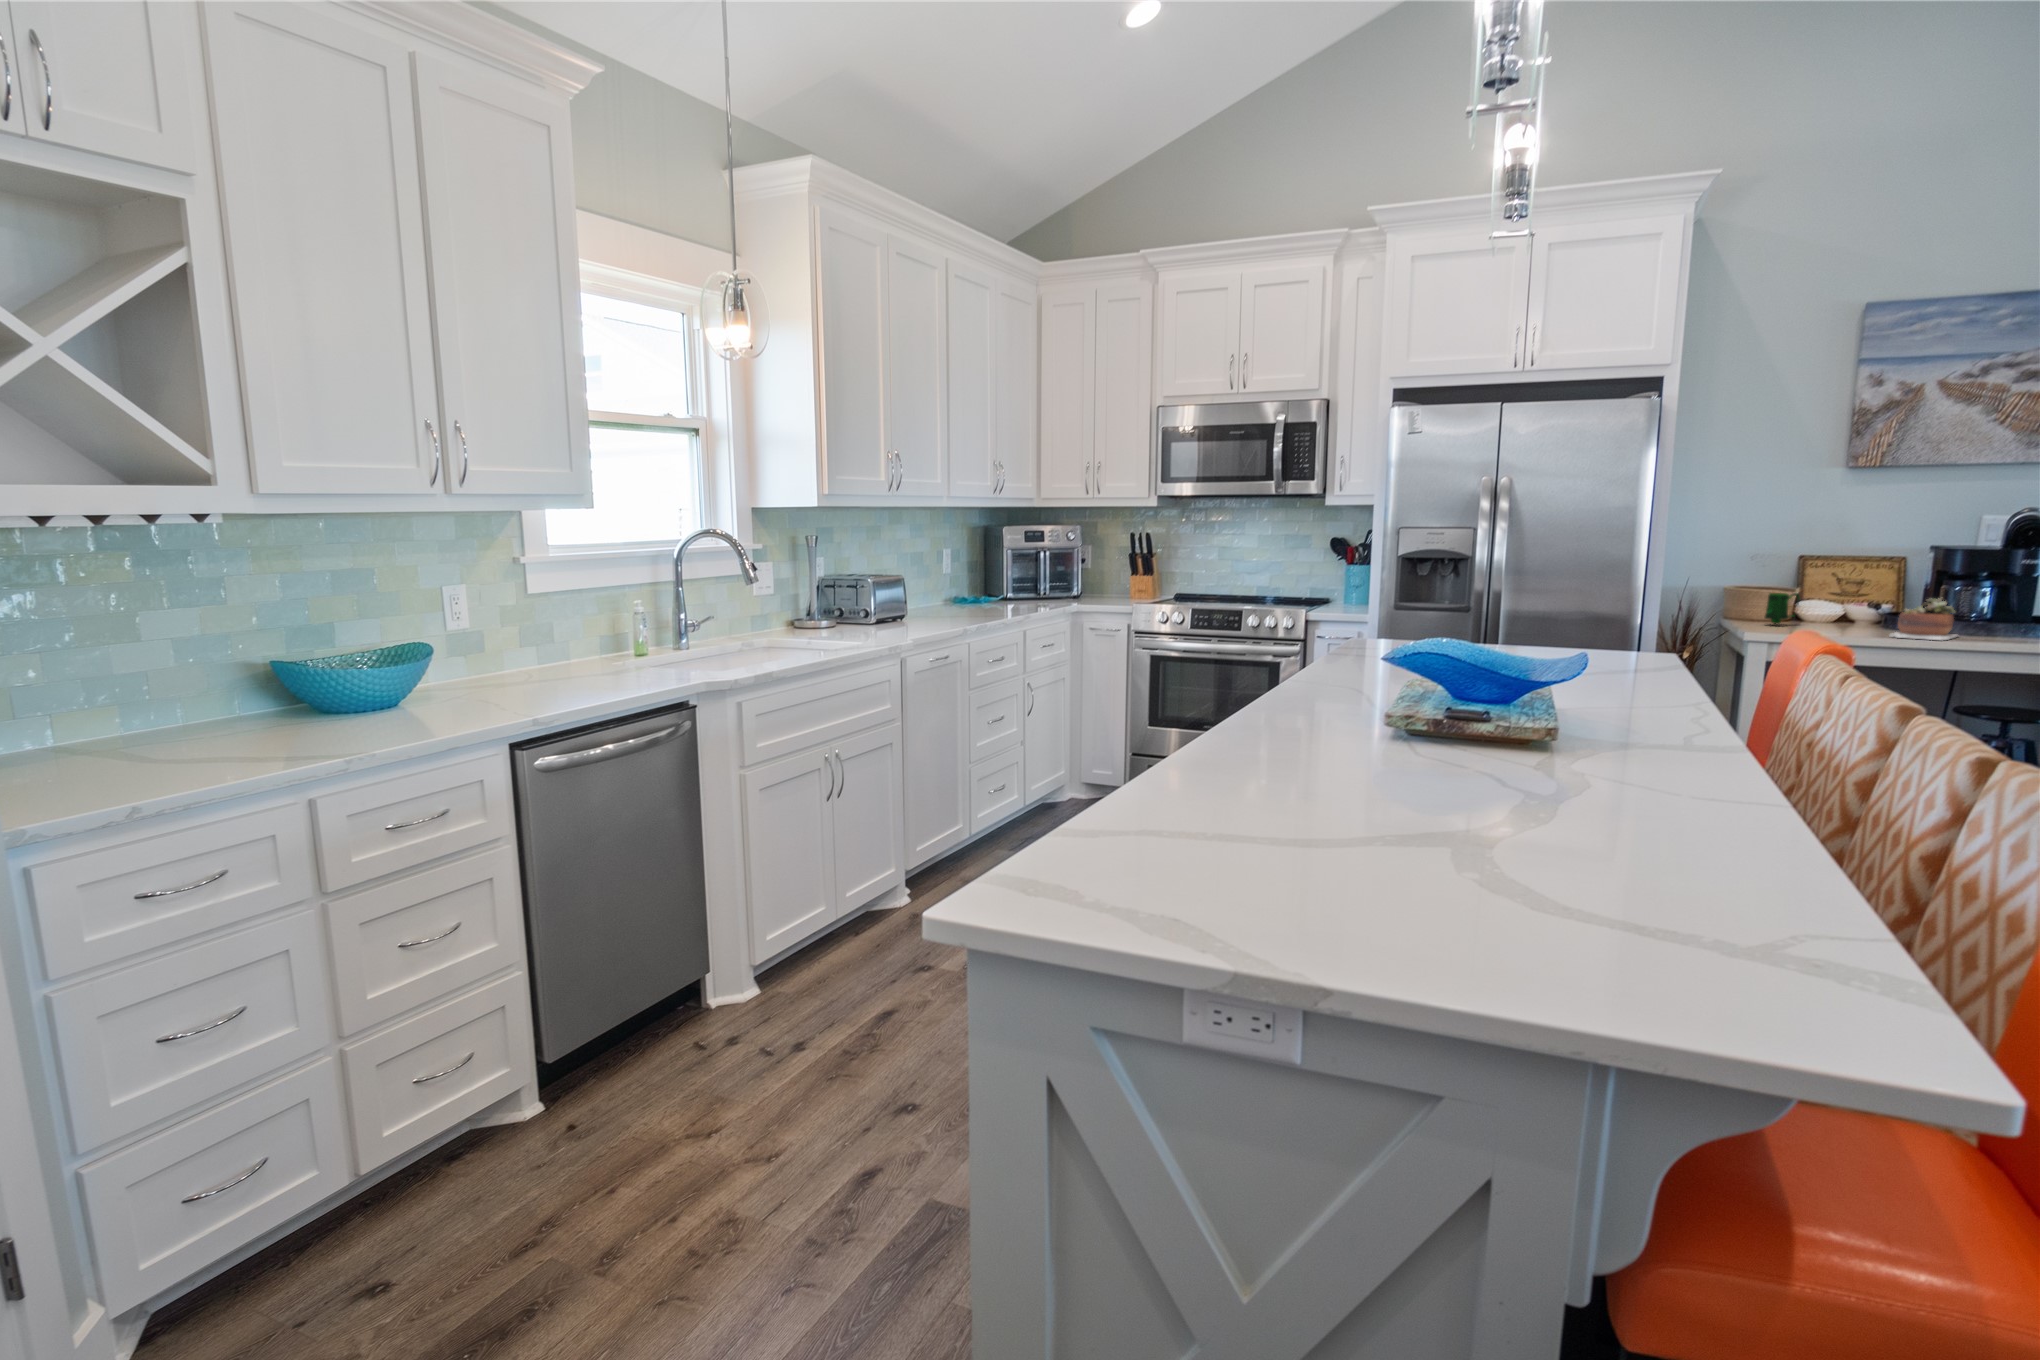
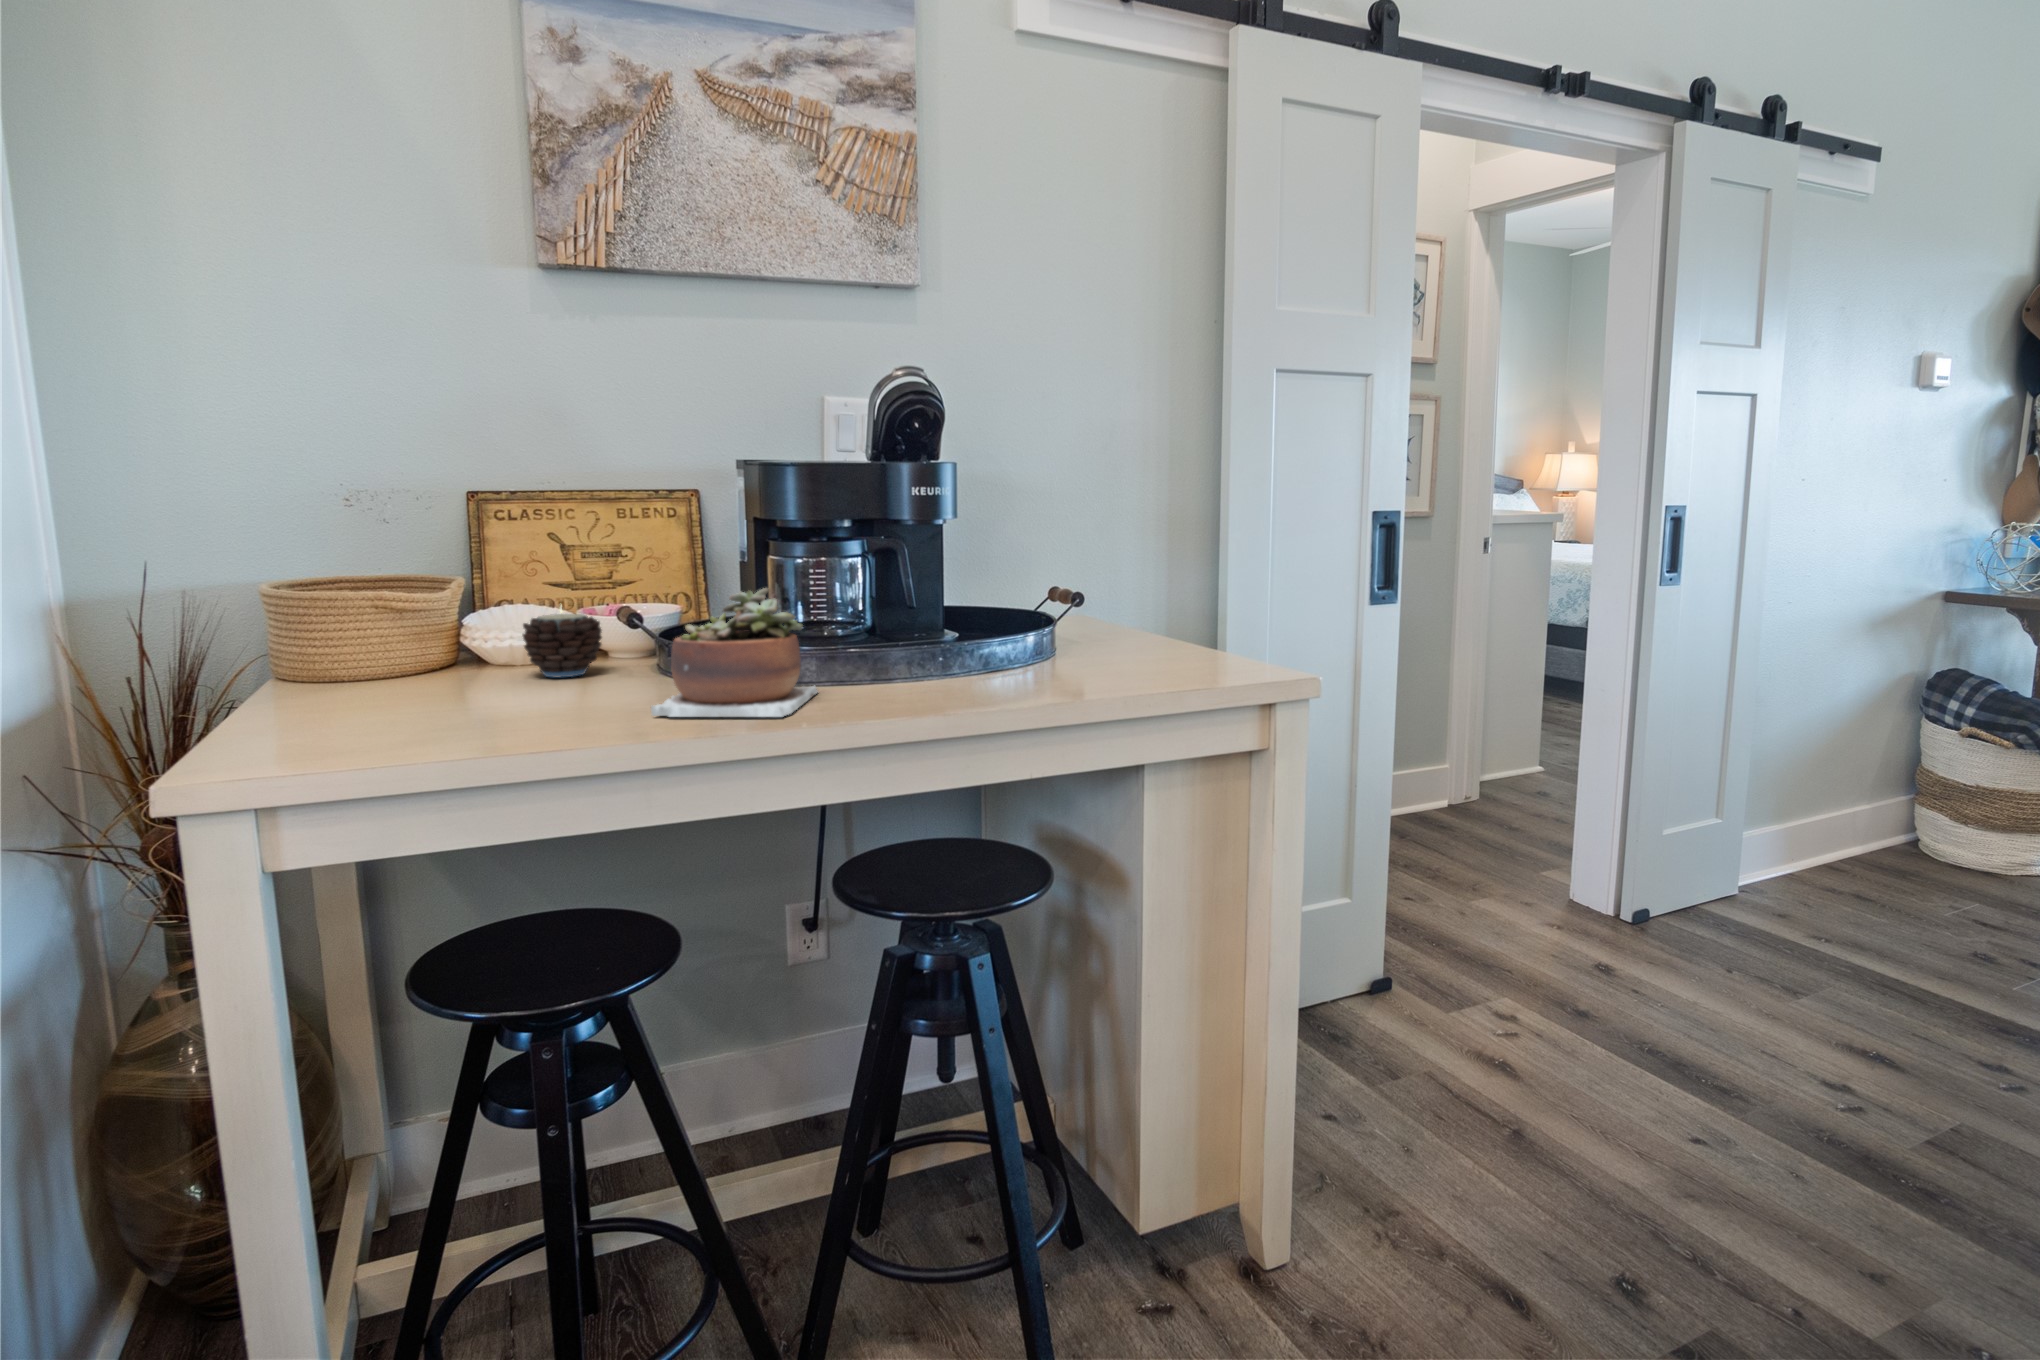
mug: present [1765,593,1800,624] -> none [348,589,445,695]
candle: none [1826,600,1860,627] -> present [523,608,602,677]

